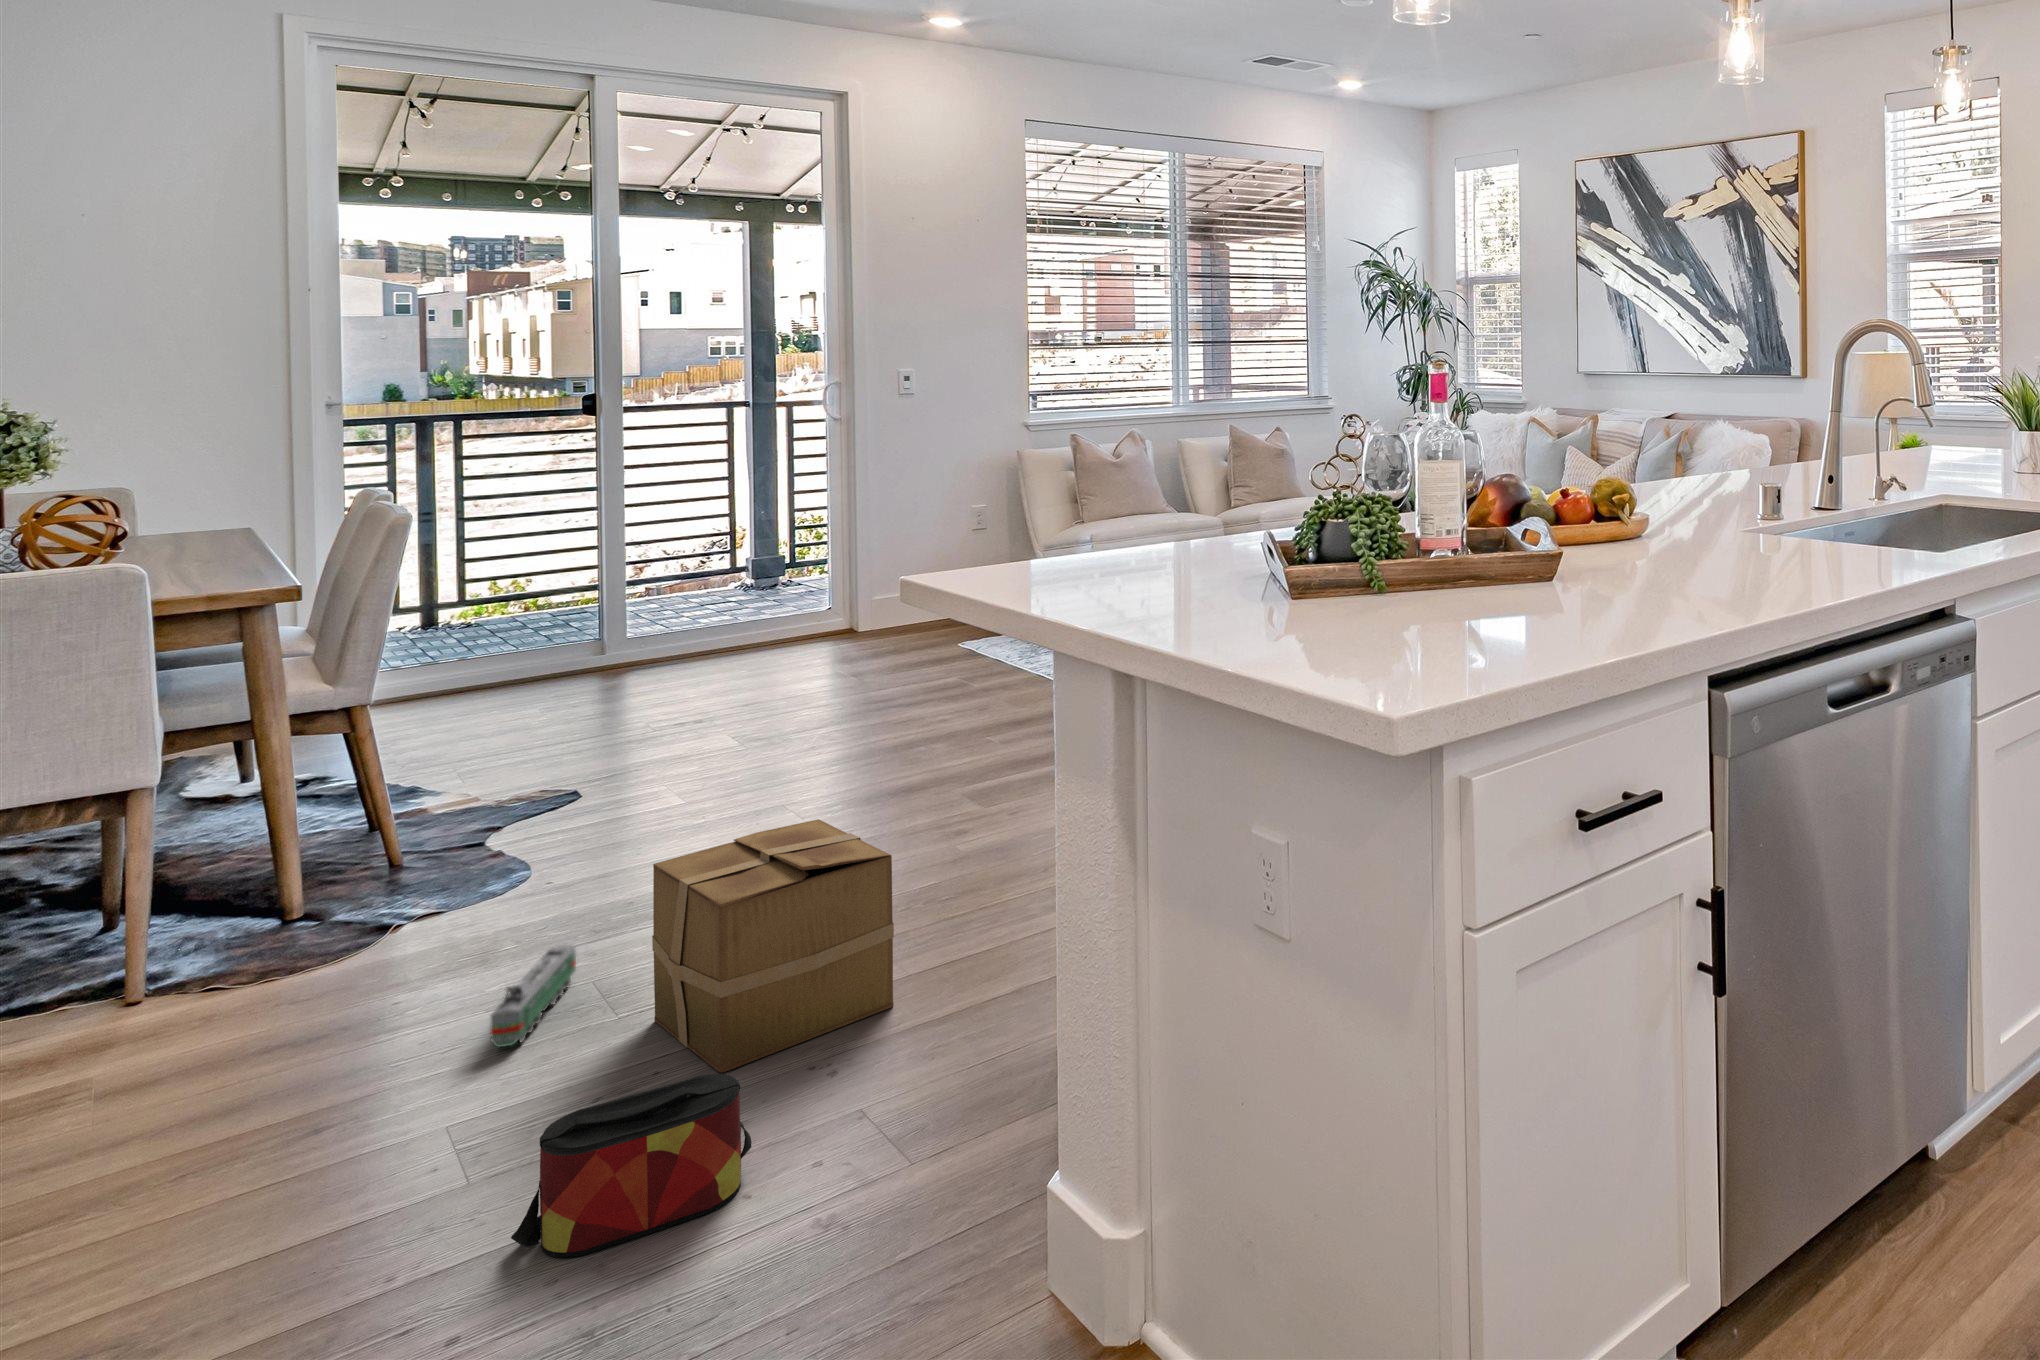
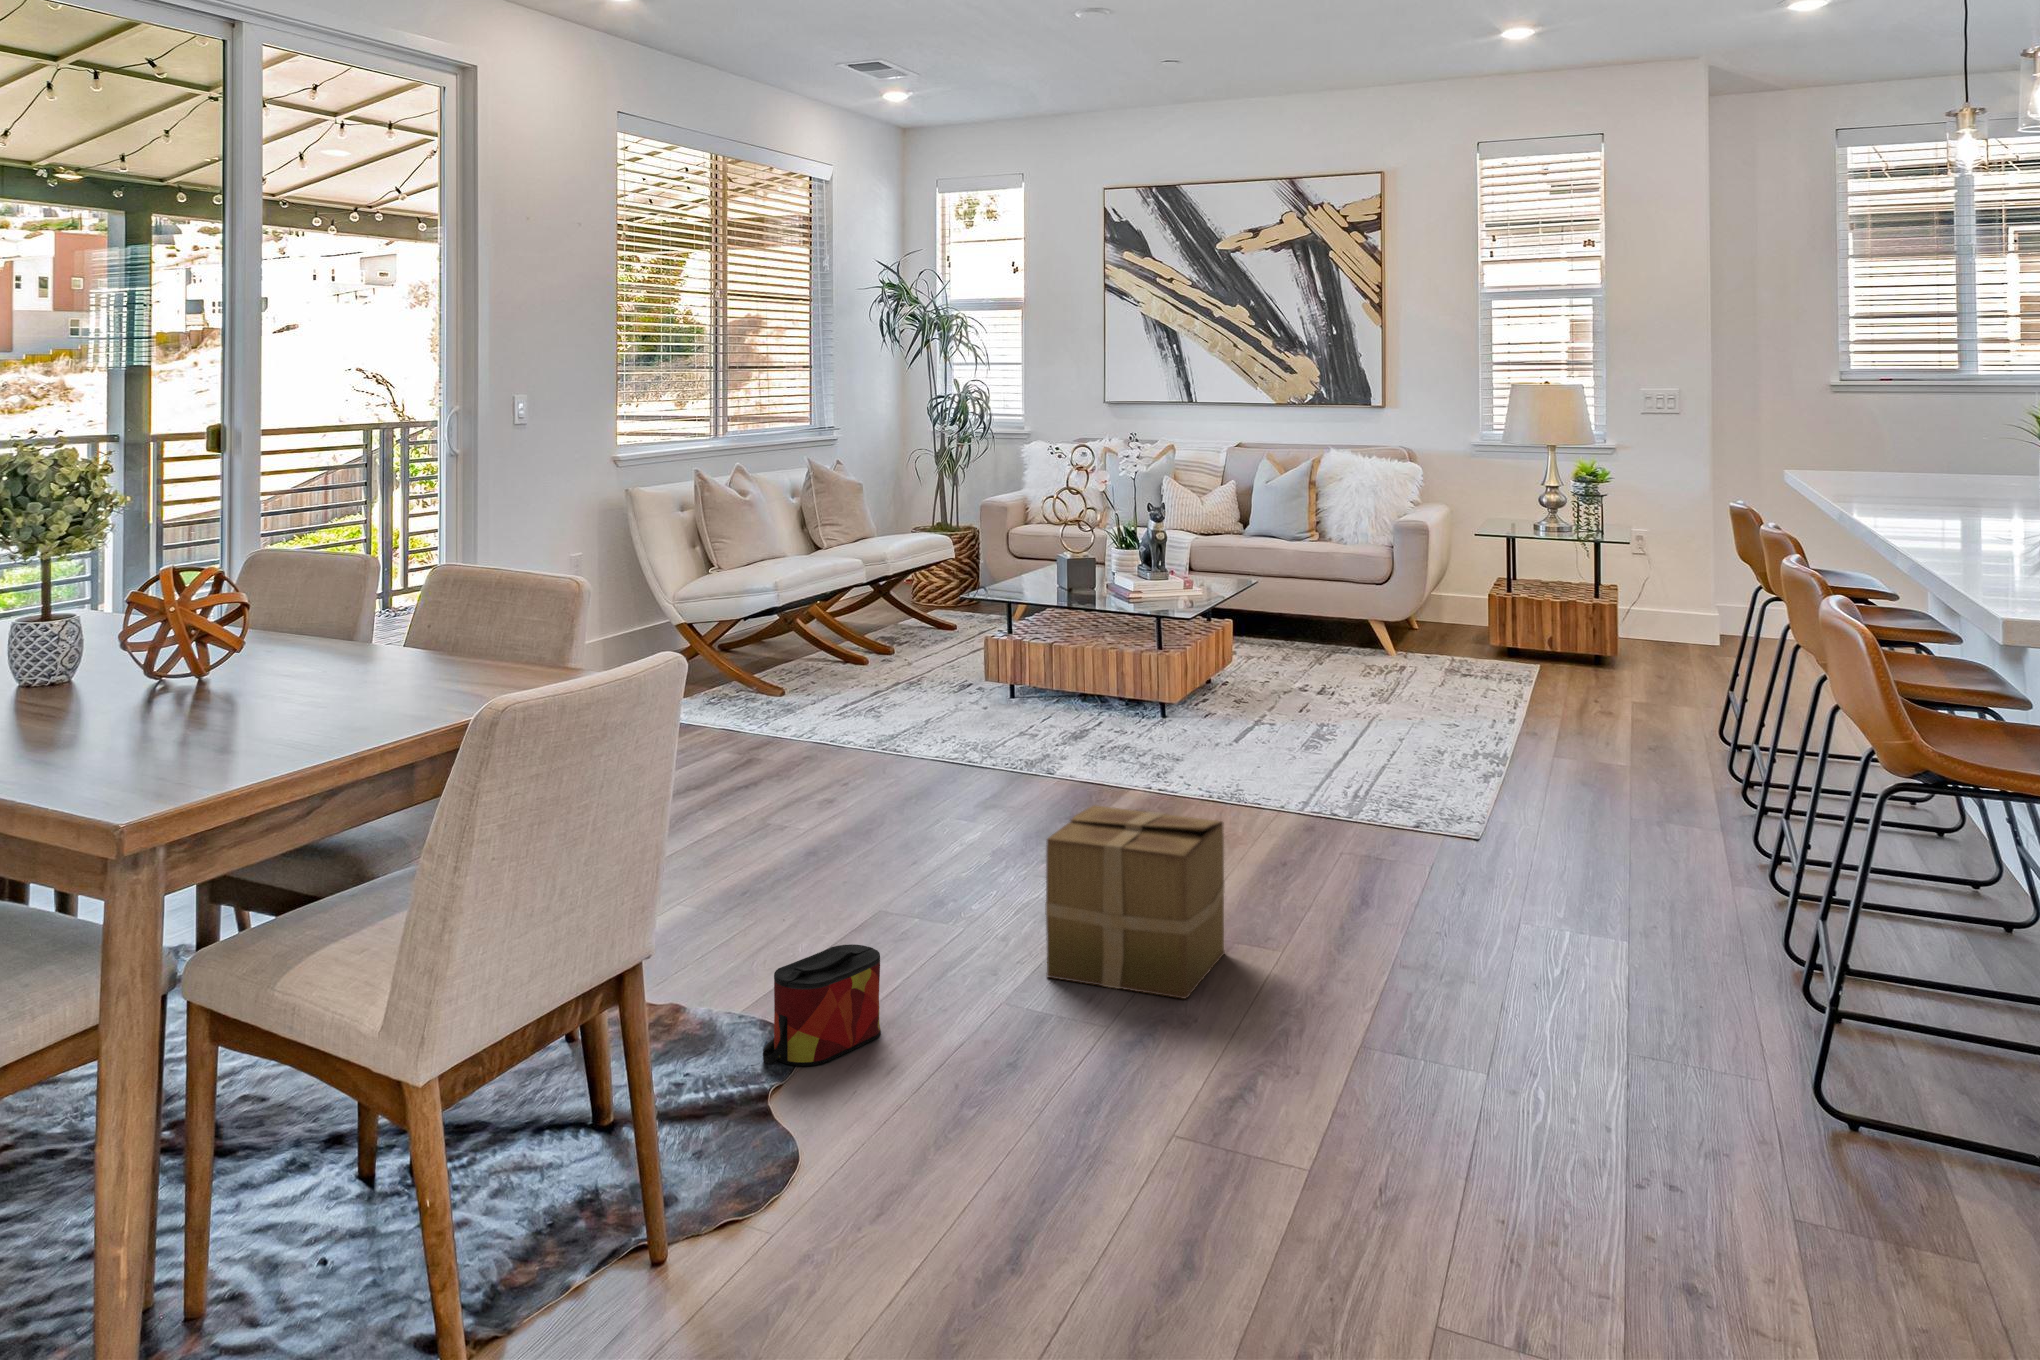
toy train: present [490,945,576,1048] -> none [891,929,980,1002]
bag: present [511,1074,751,1257] -> present [763,944,881,1066]

